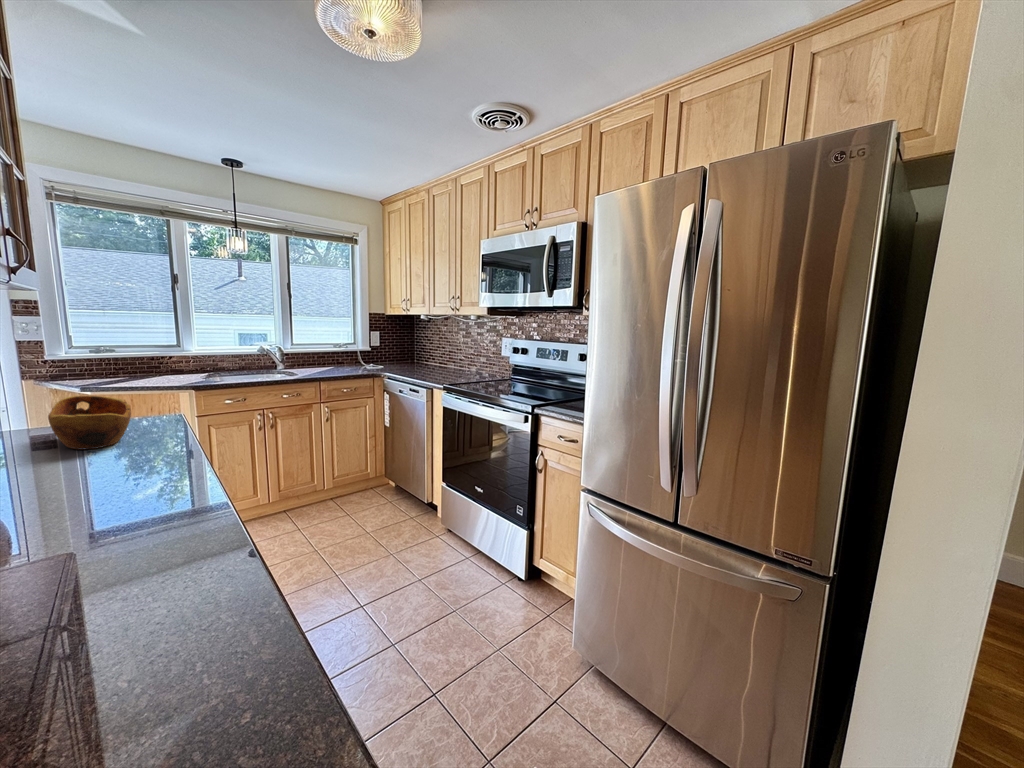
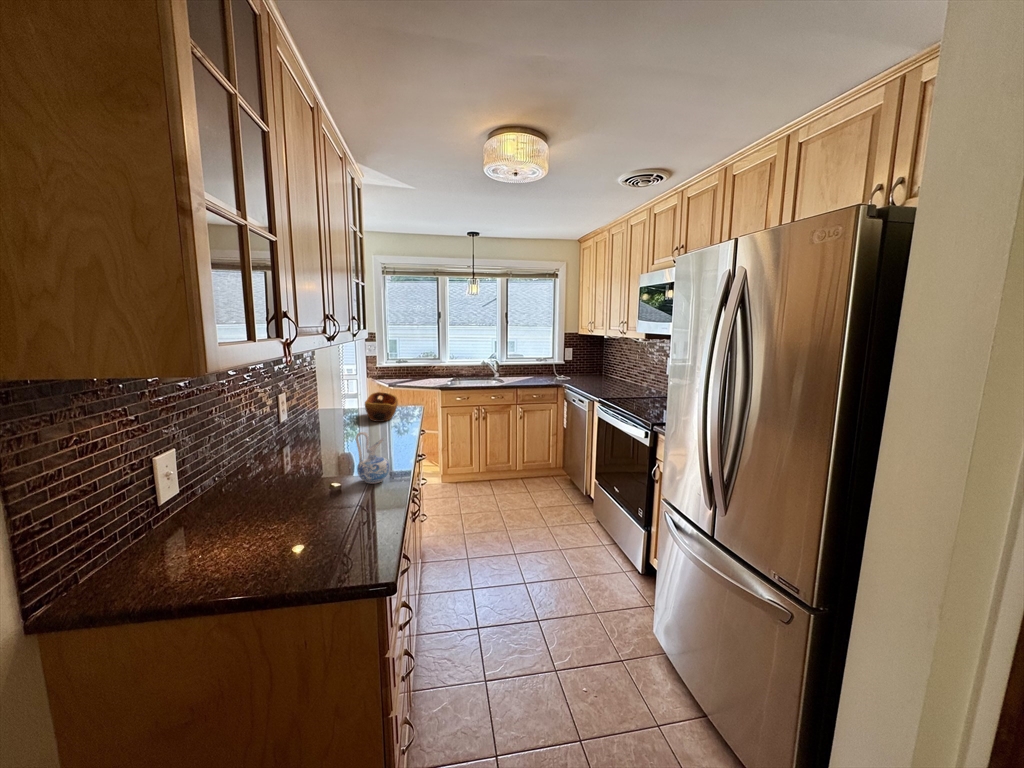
ceramic pitcher: none [92,472,198,595] -> present [356,432,389,483]

